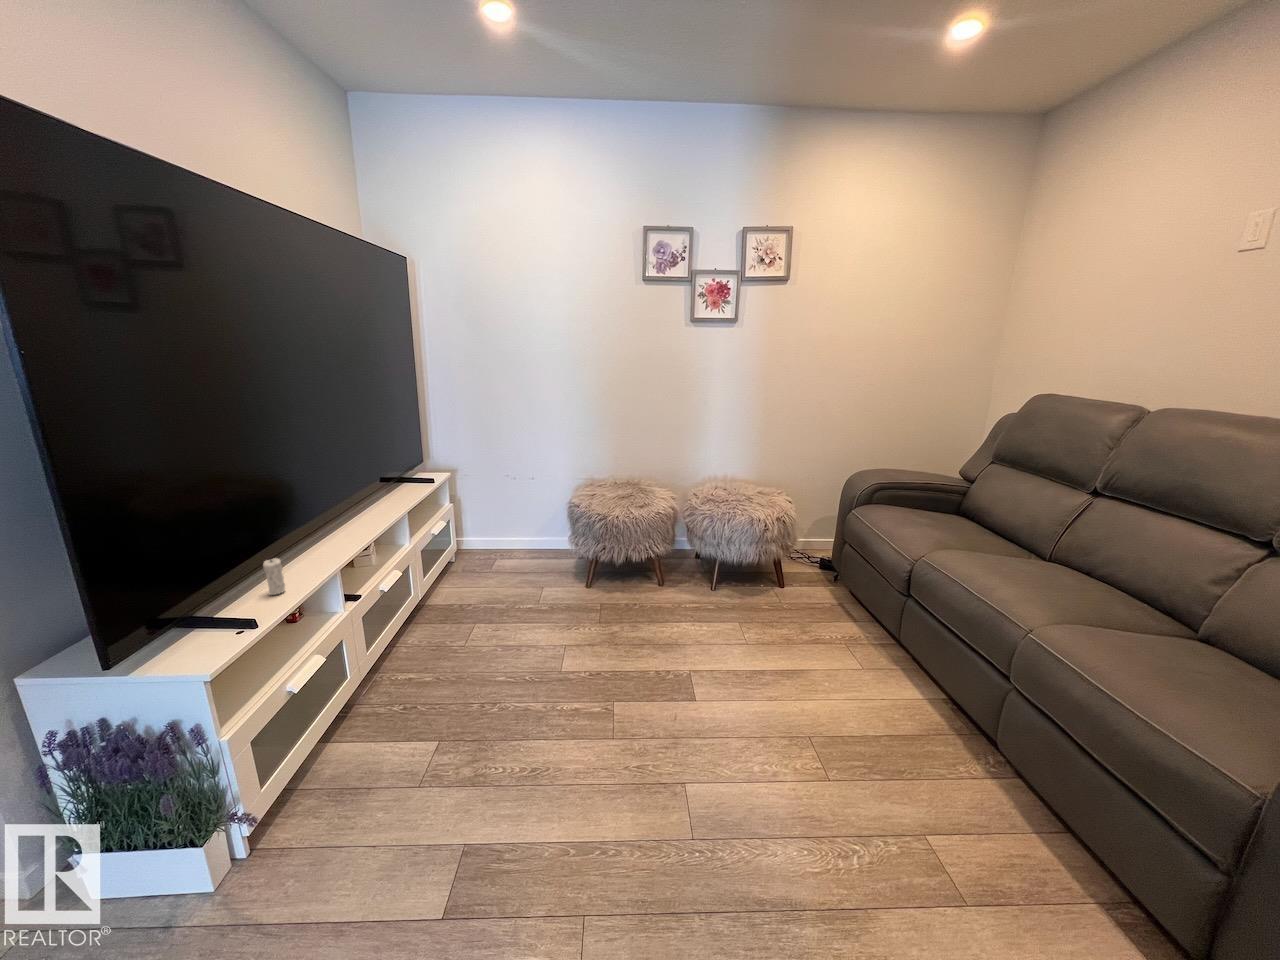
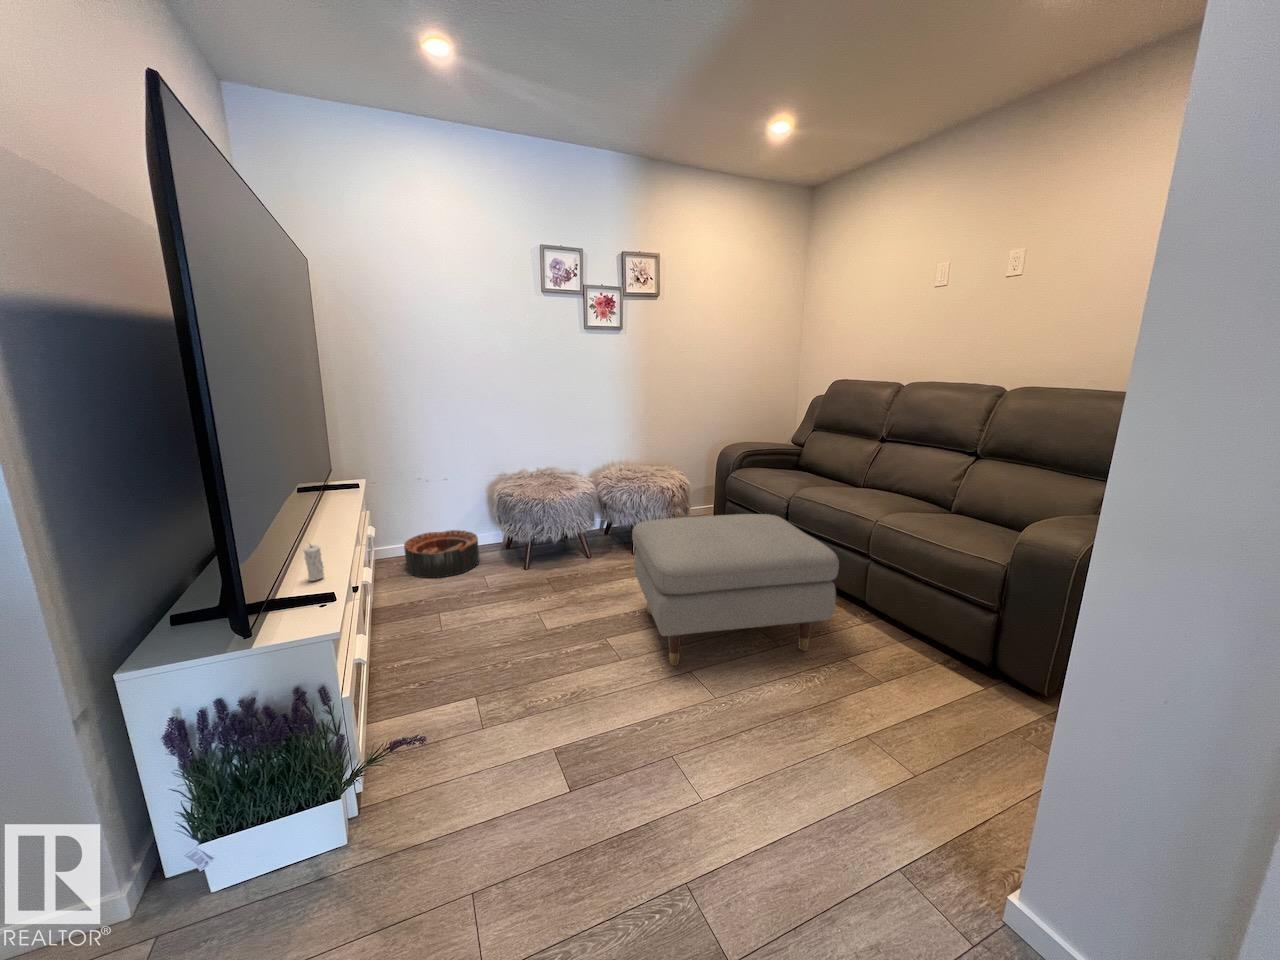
basket: none [478,530,551,581] -> present [404,530,479,578]
ottoman: none [644,568,925,802] -> present [632,514,839,666]

